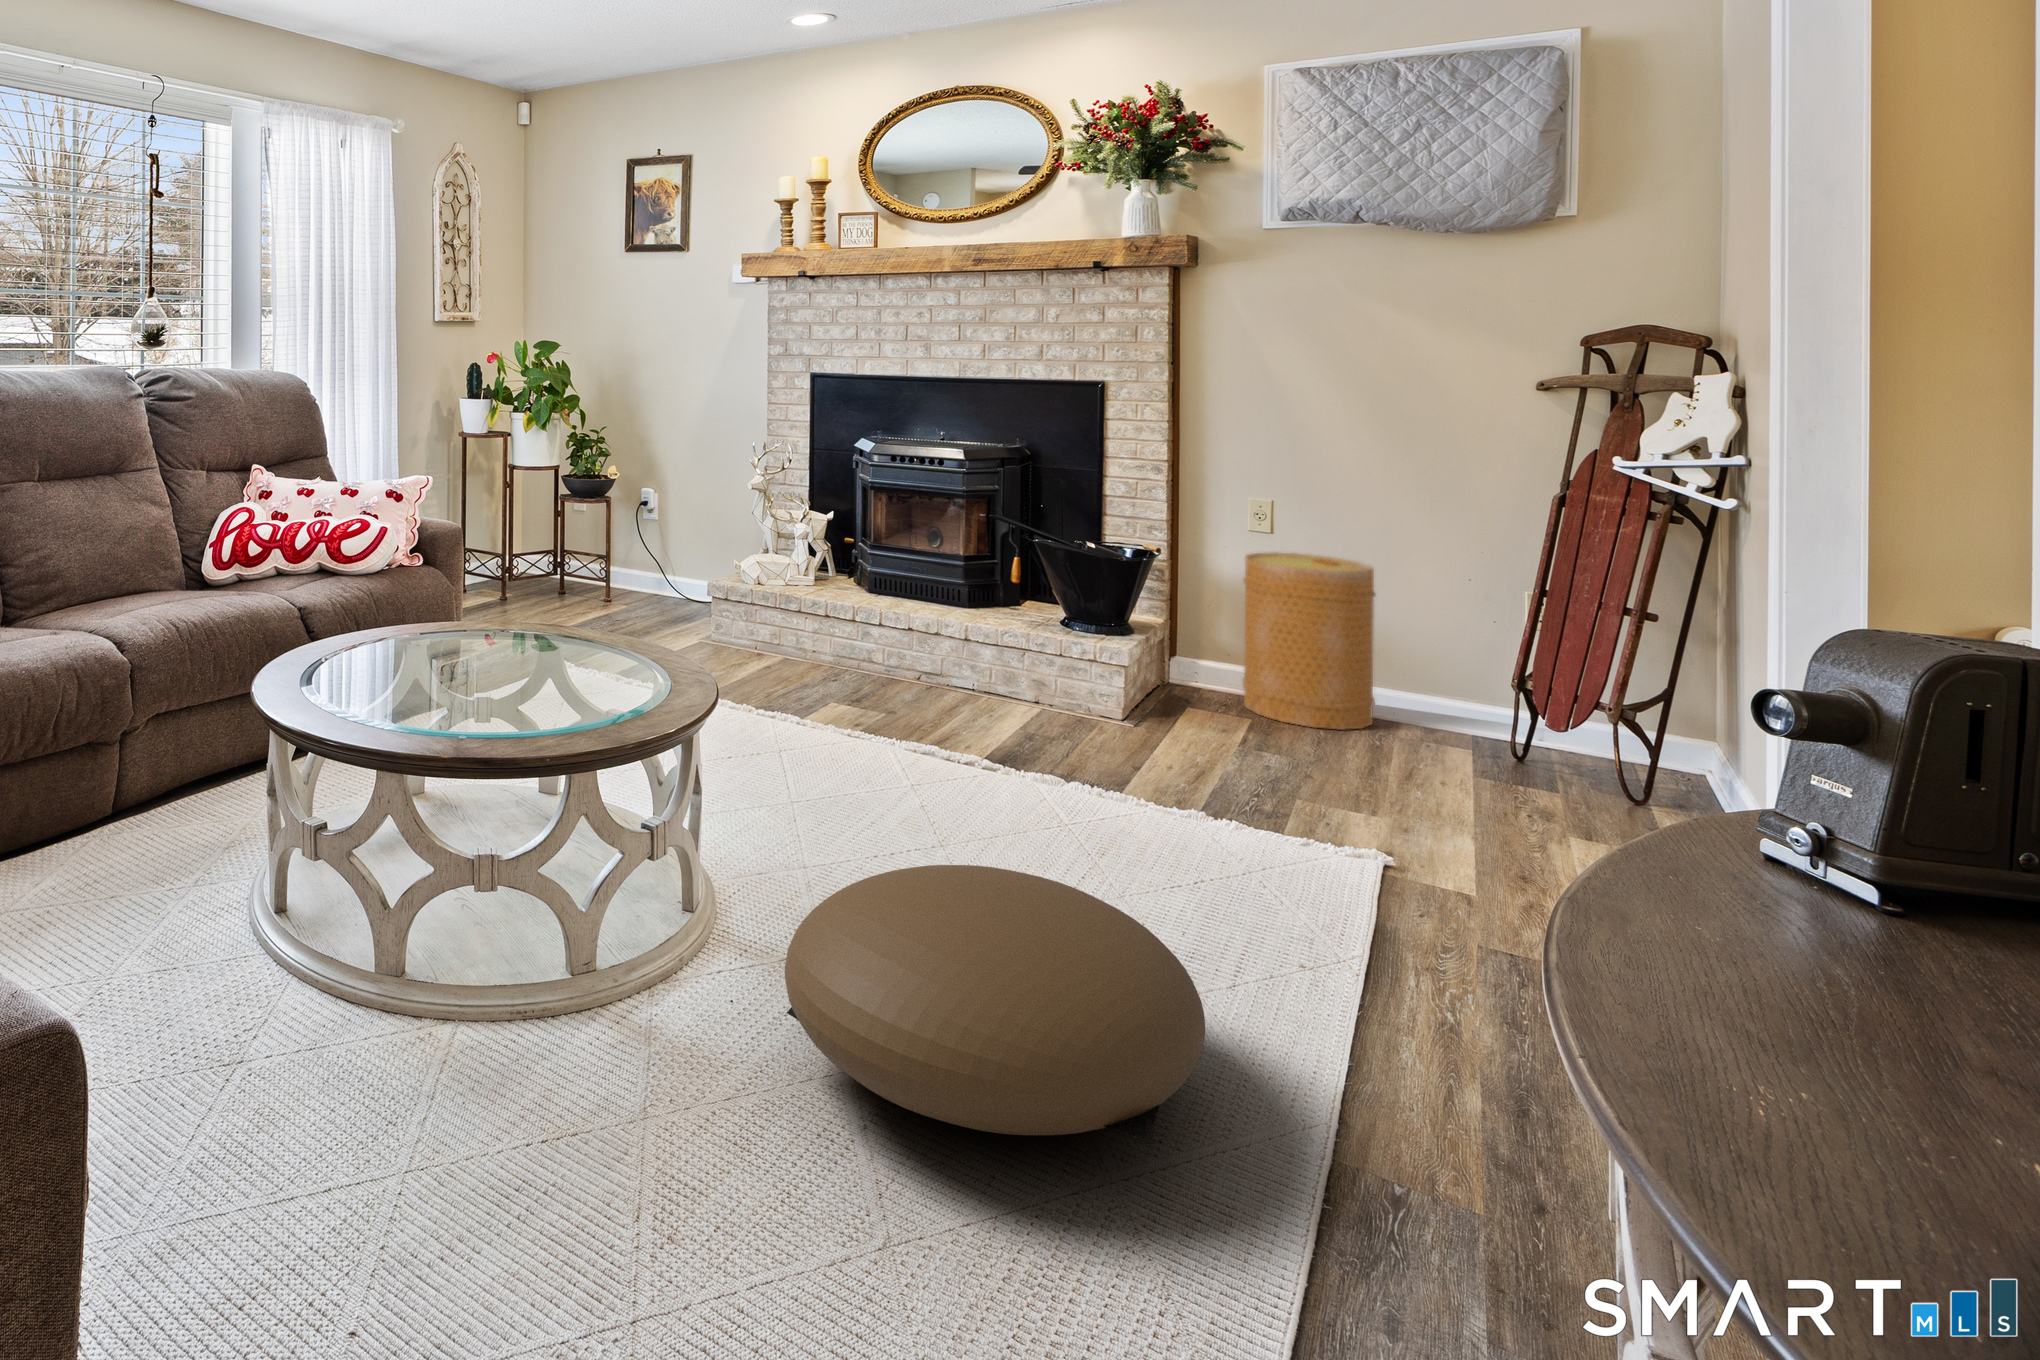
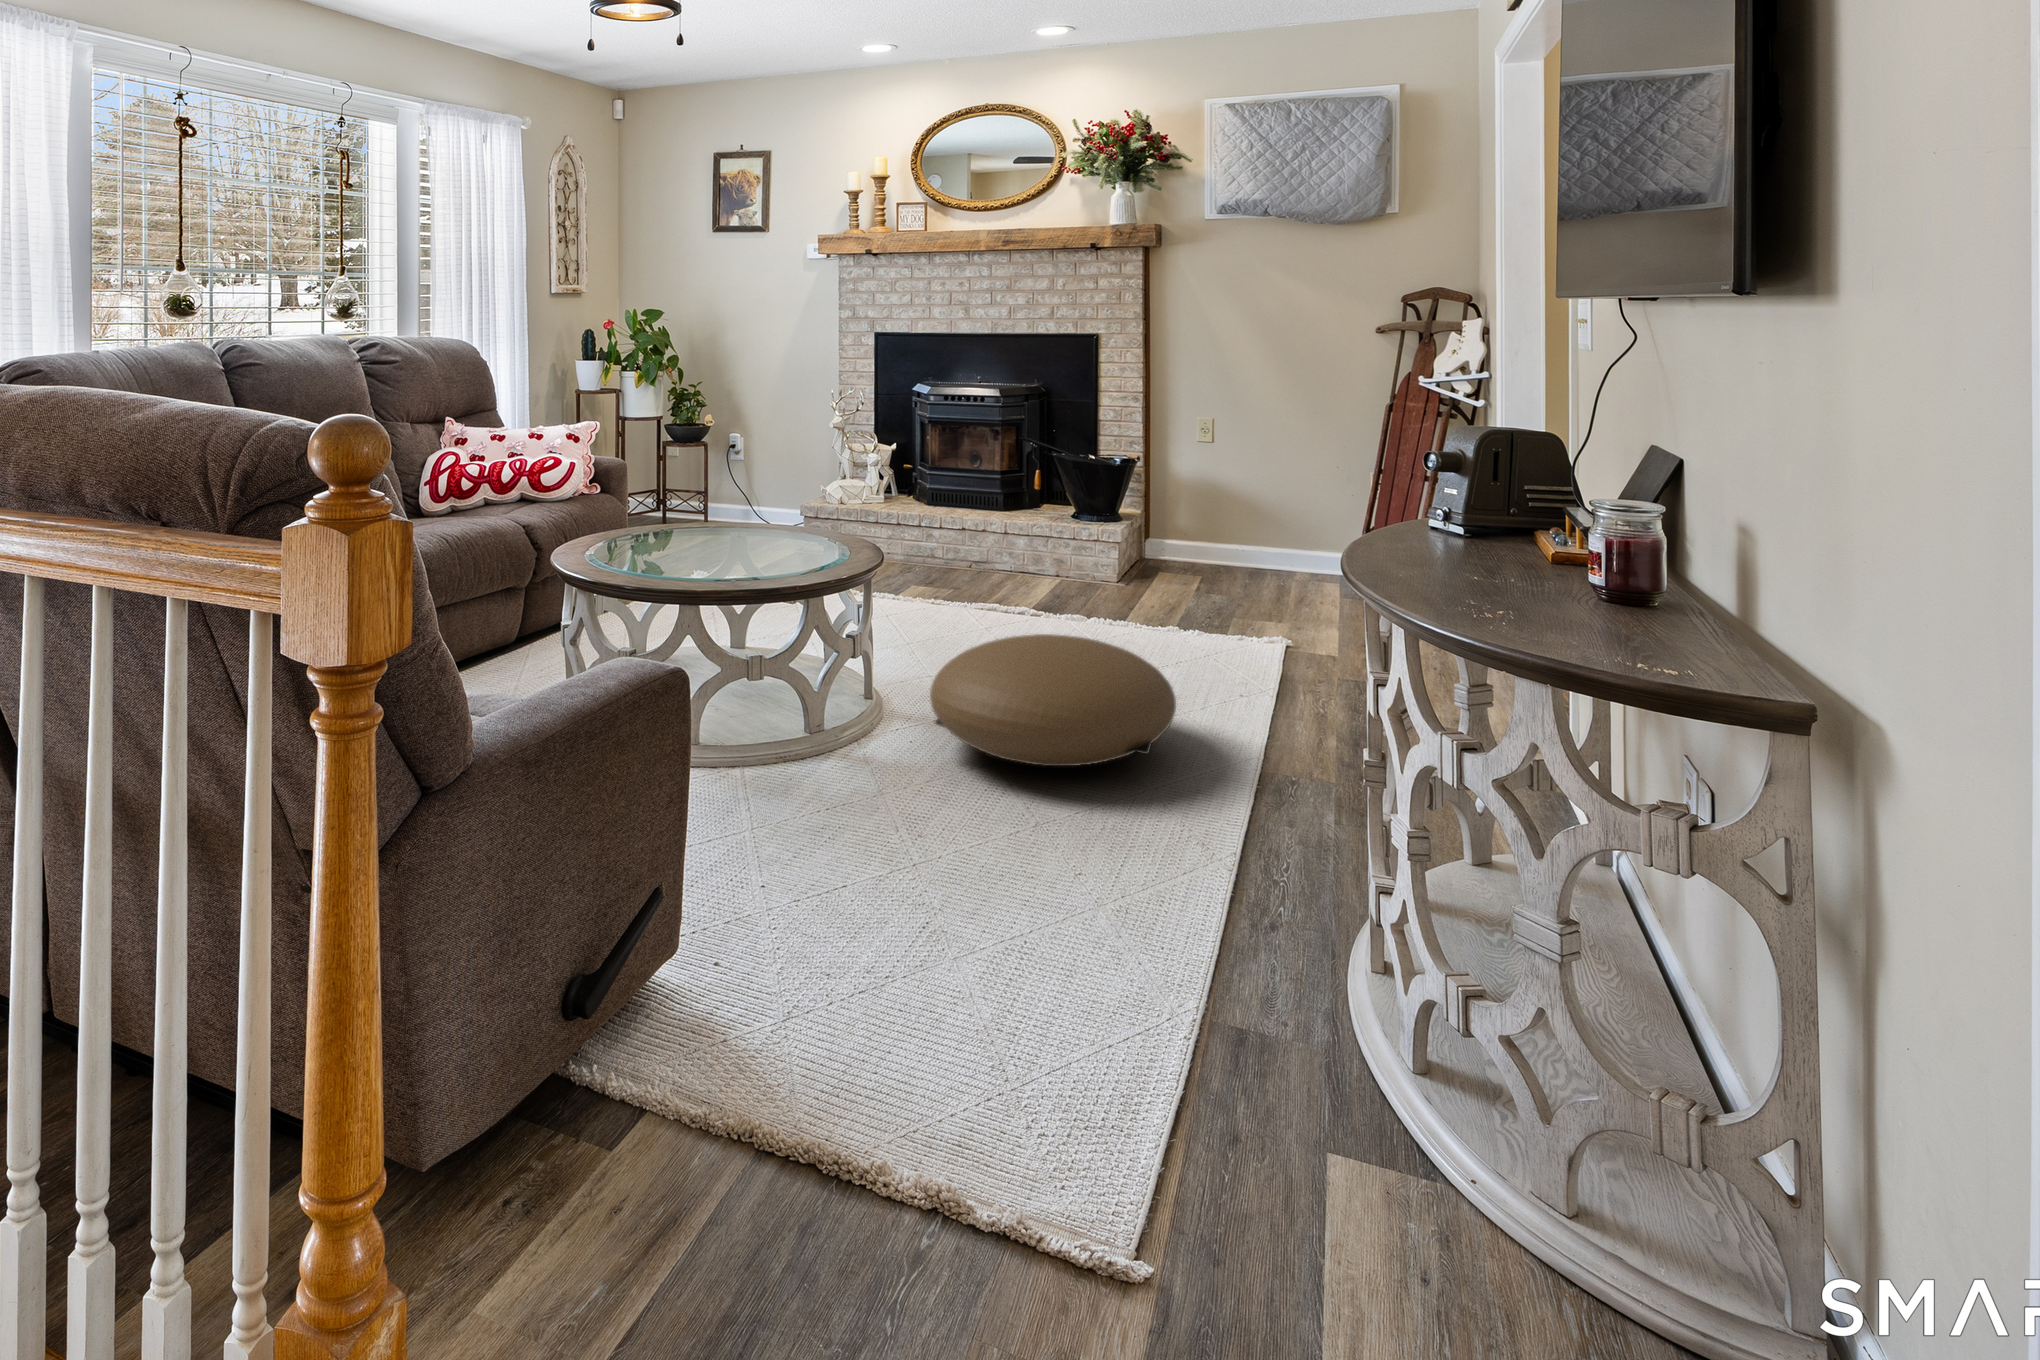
basket: present [1242,552,1376,730] -> none [1193,457,1279,577]

